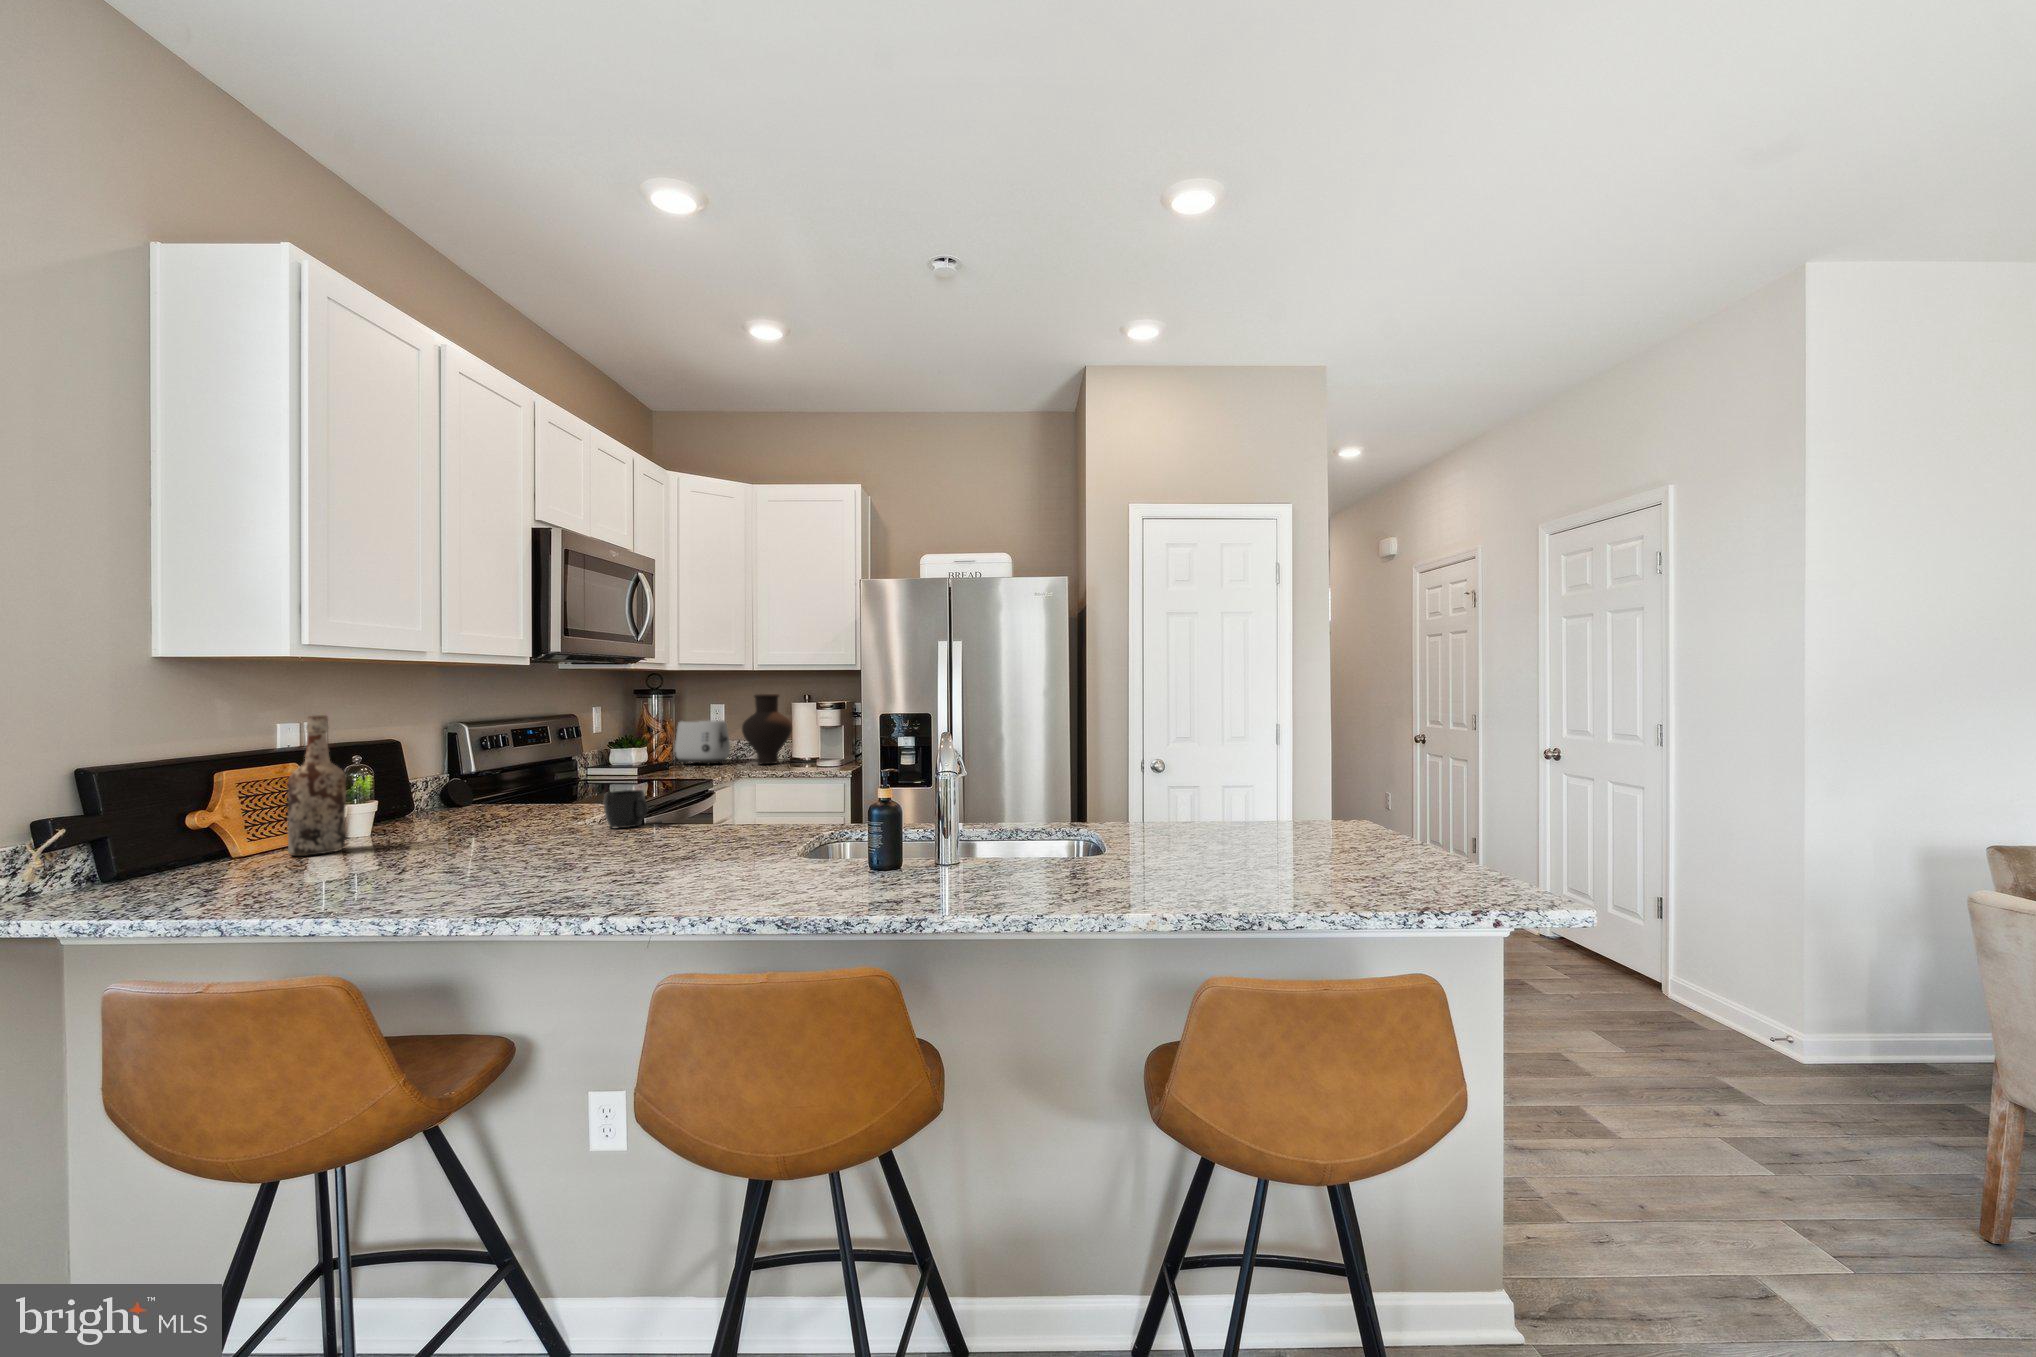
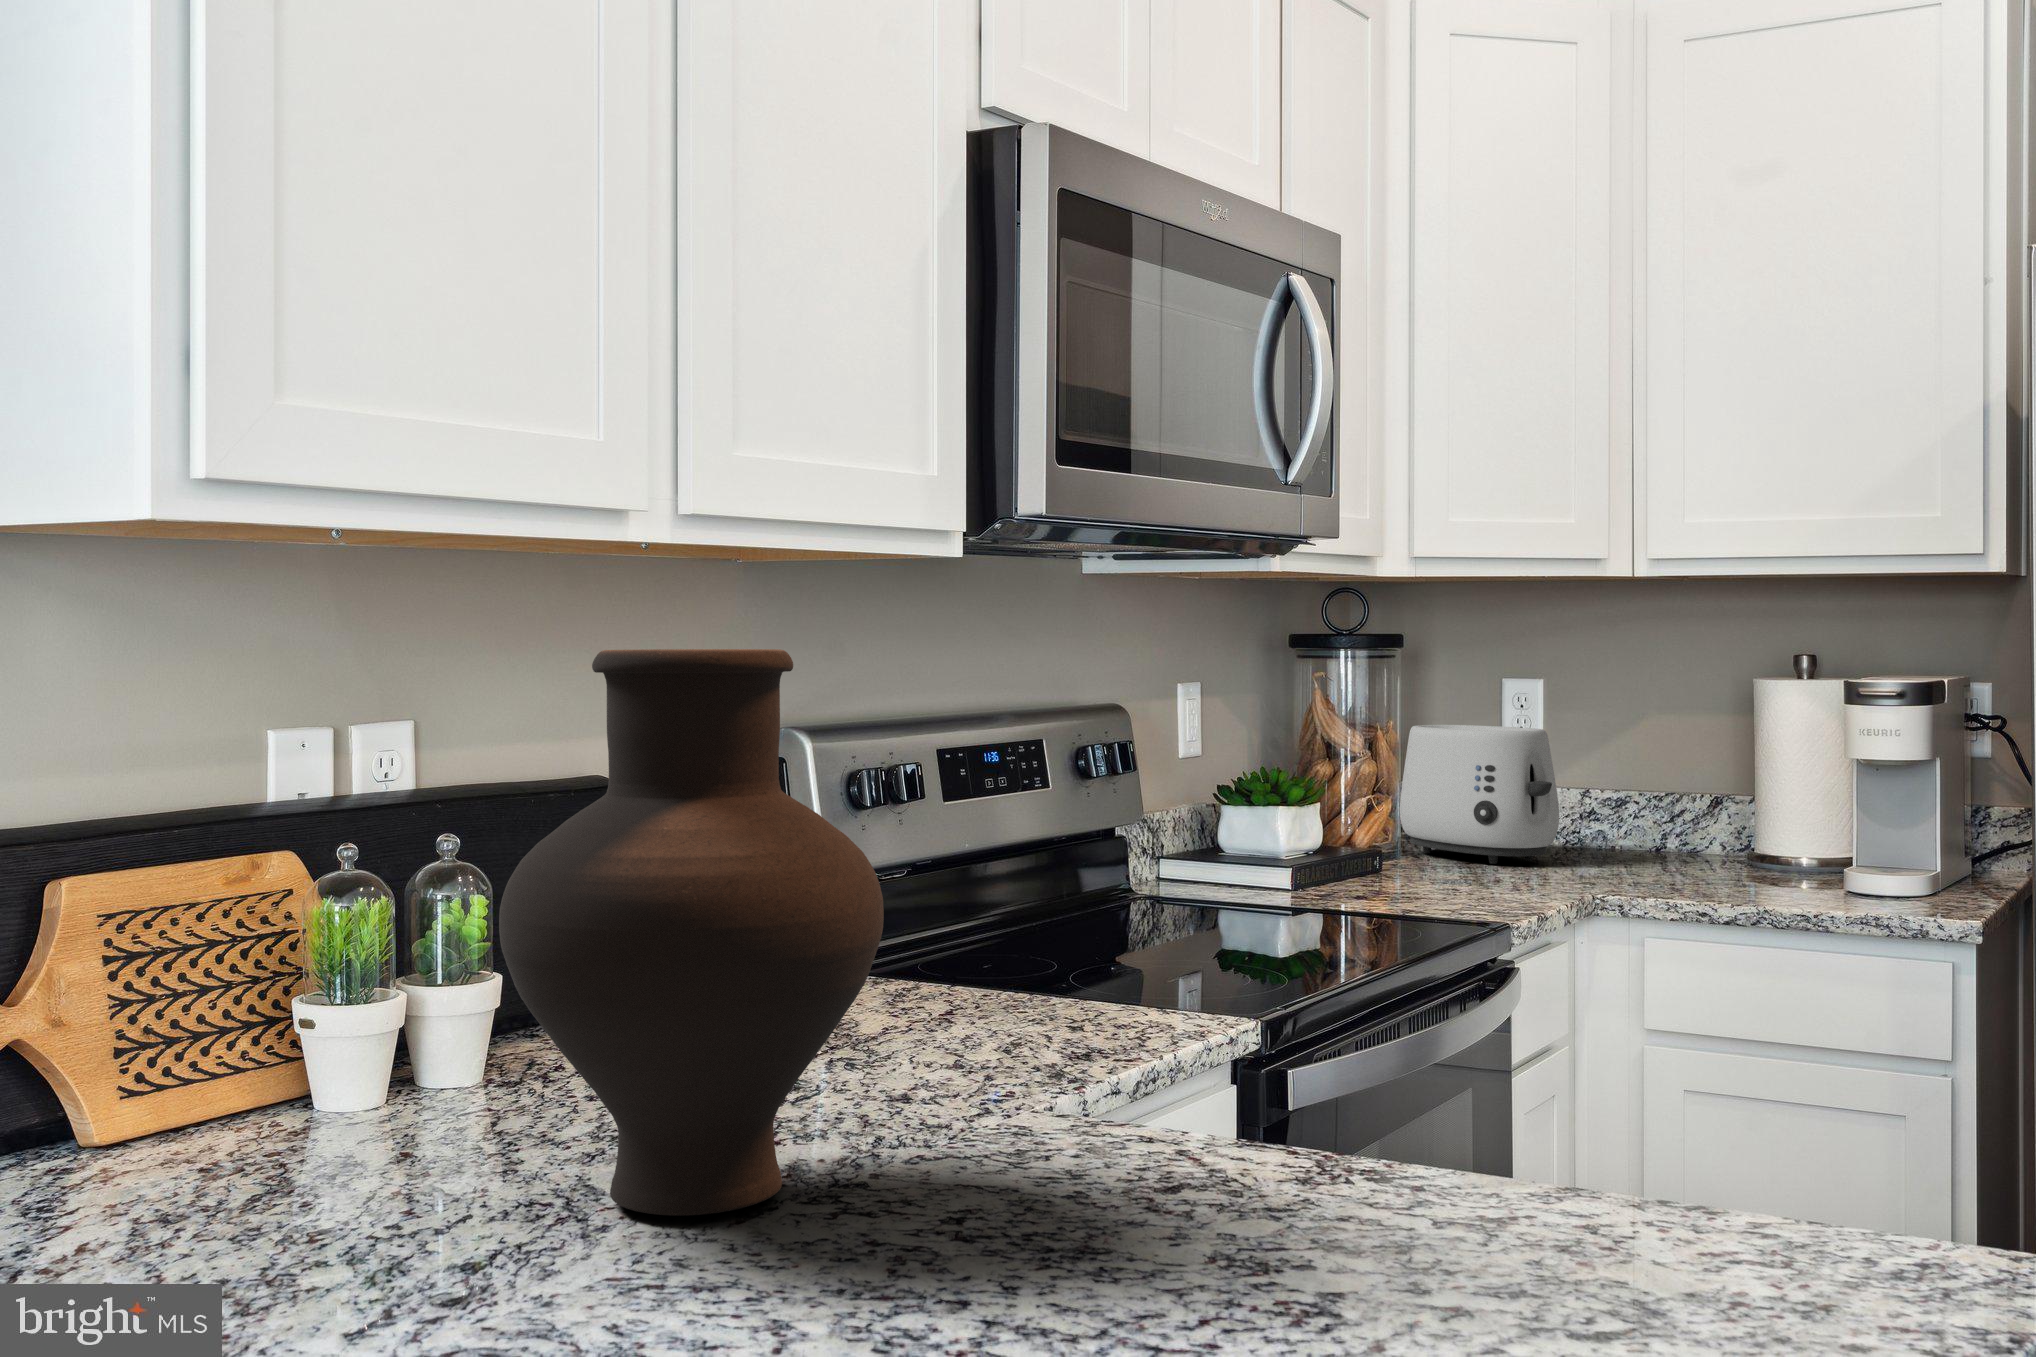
vase: present [742,694,792,764] -> present [499,649,884,1216]
wine bottle: present [287,715,346,856] -> none [183,718,333,1177]
mug: present [604,790,647,828] -> none [1049,1067,1204,1248]

